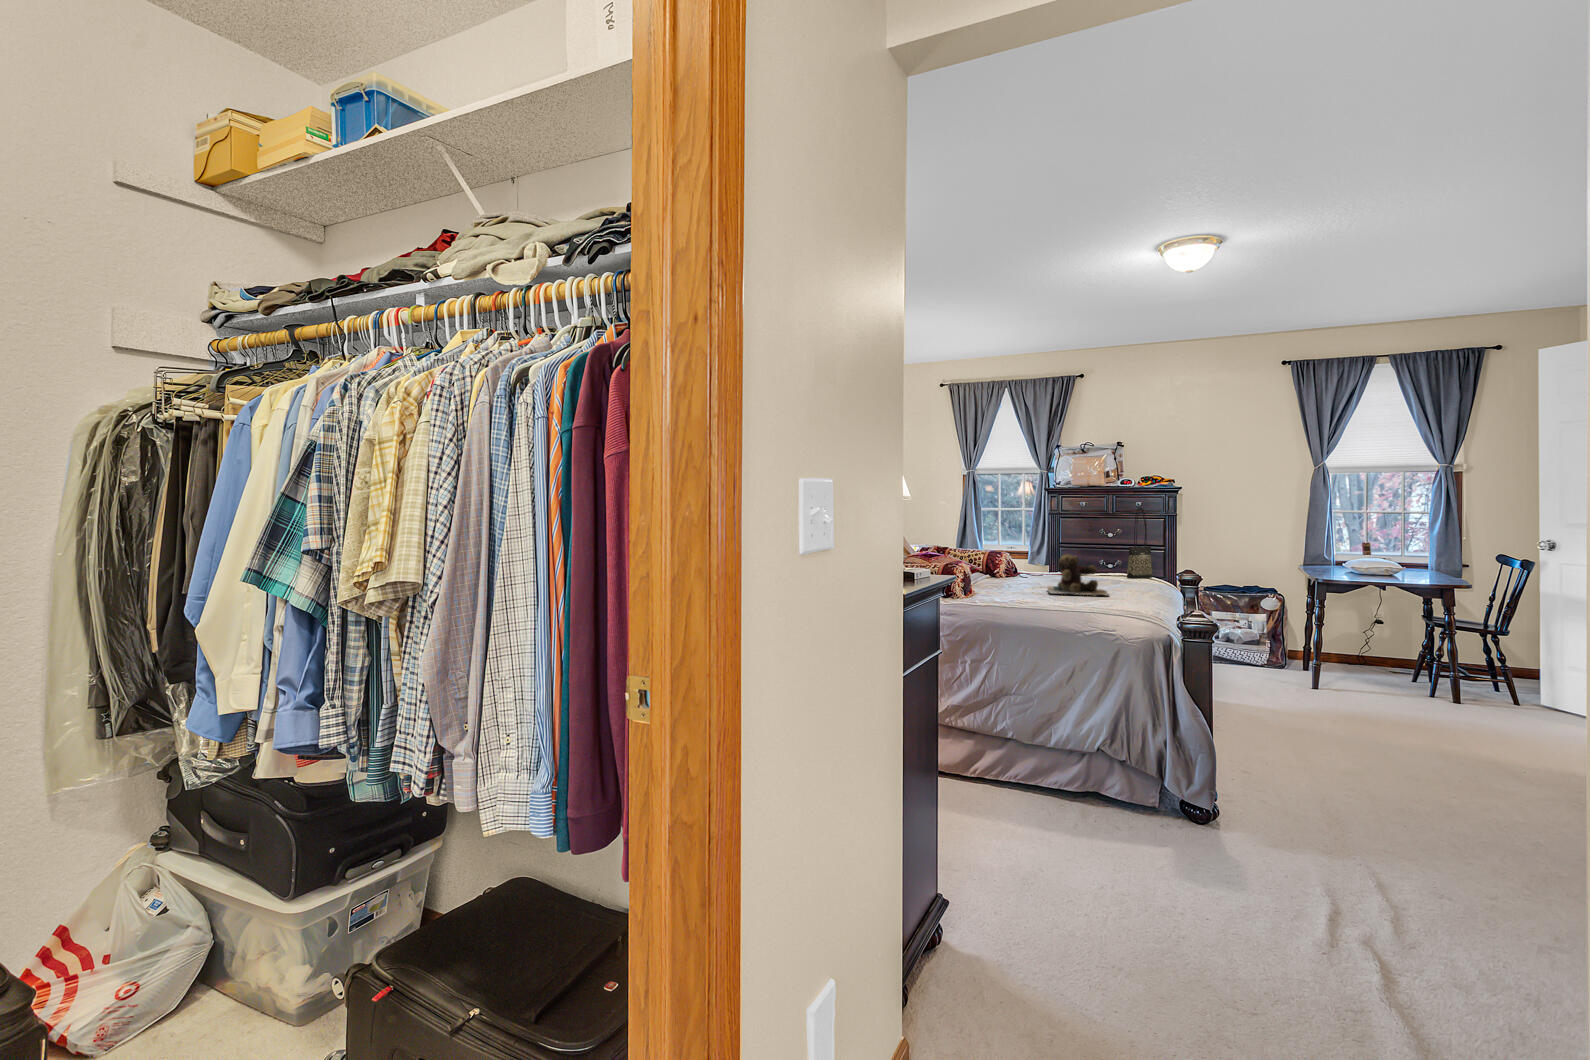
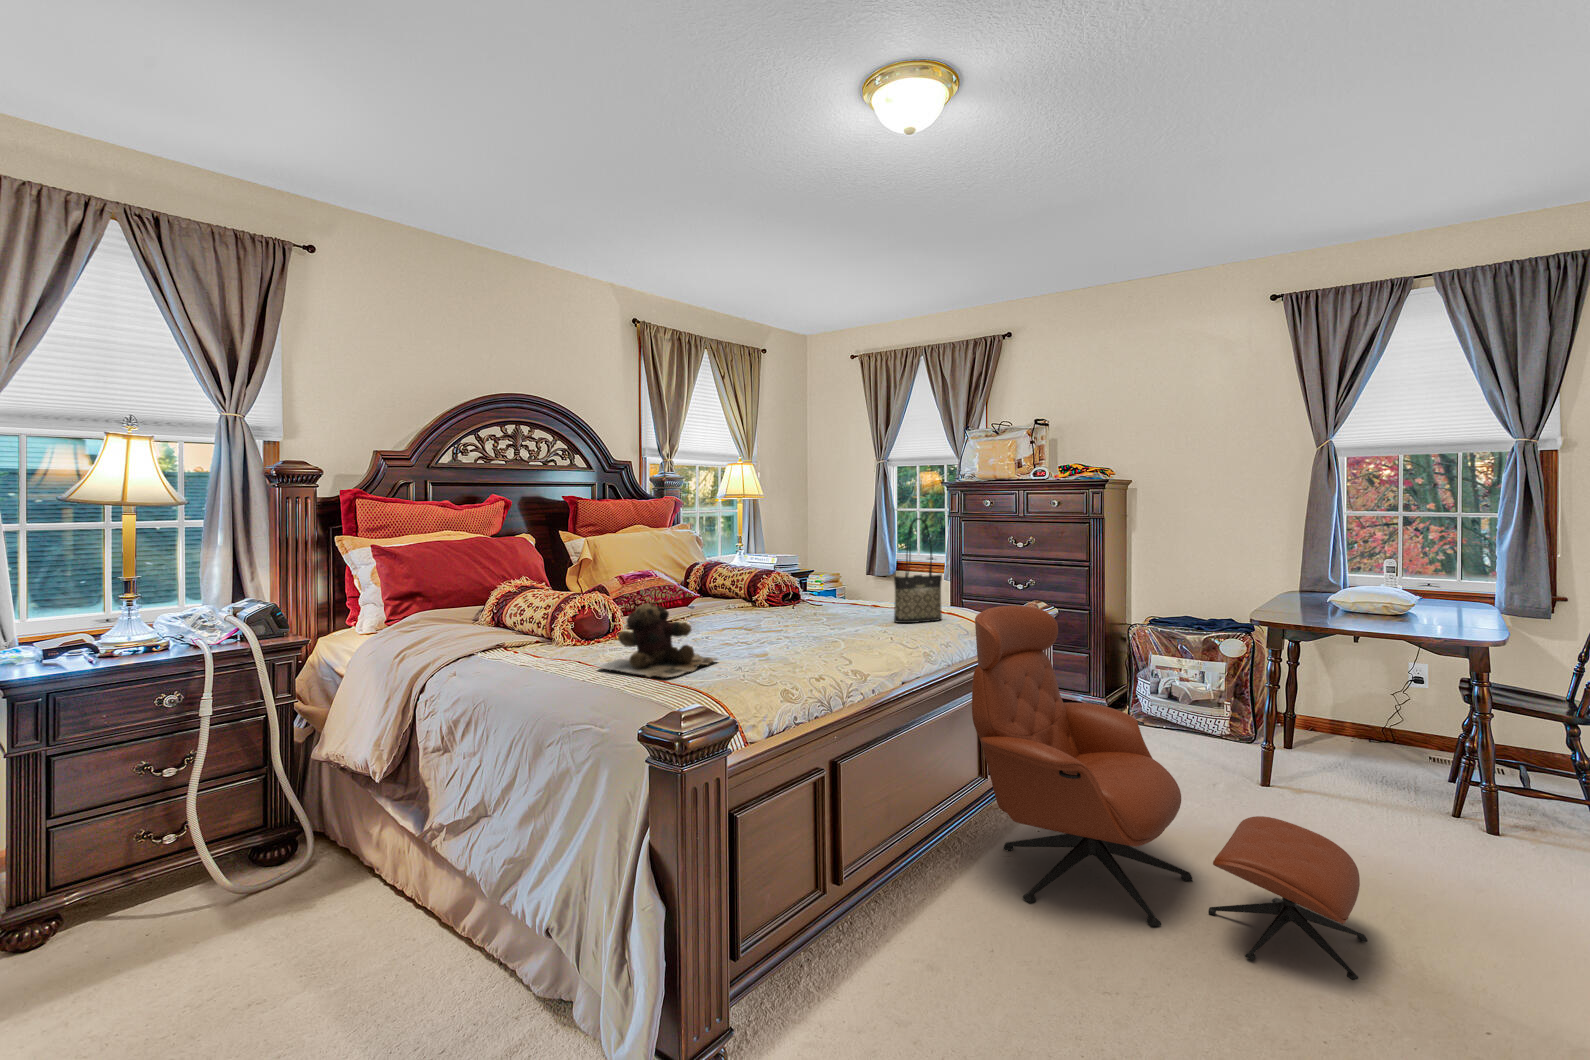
lounge chair: none [1199,565,1449,754] -> present [972,606,1367,980]

